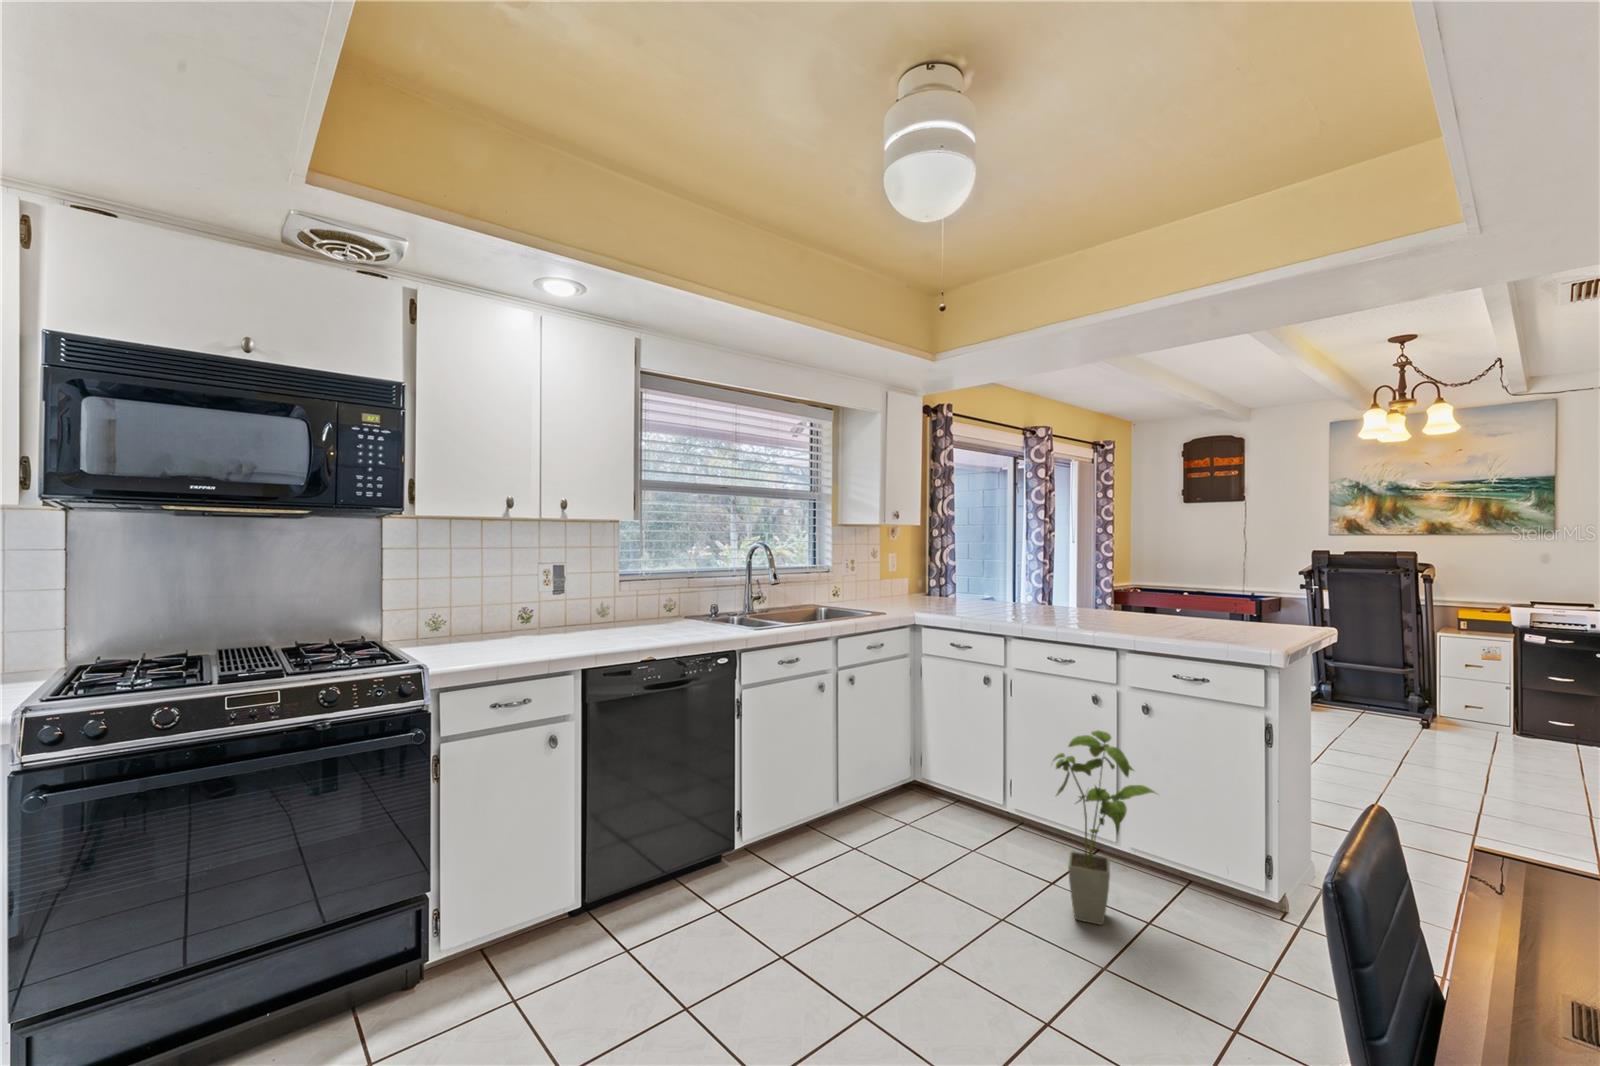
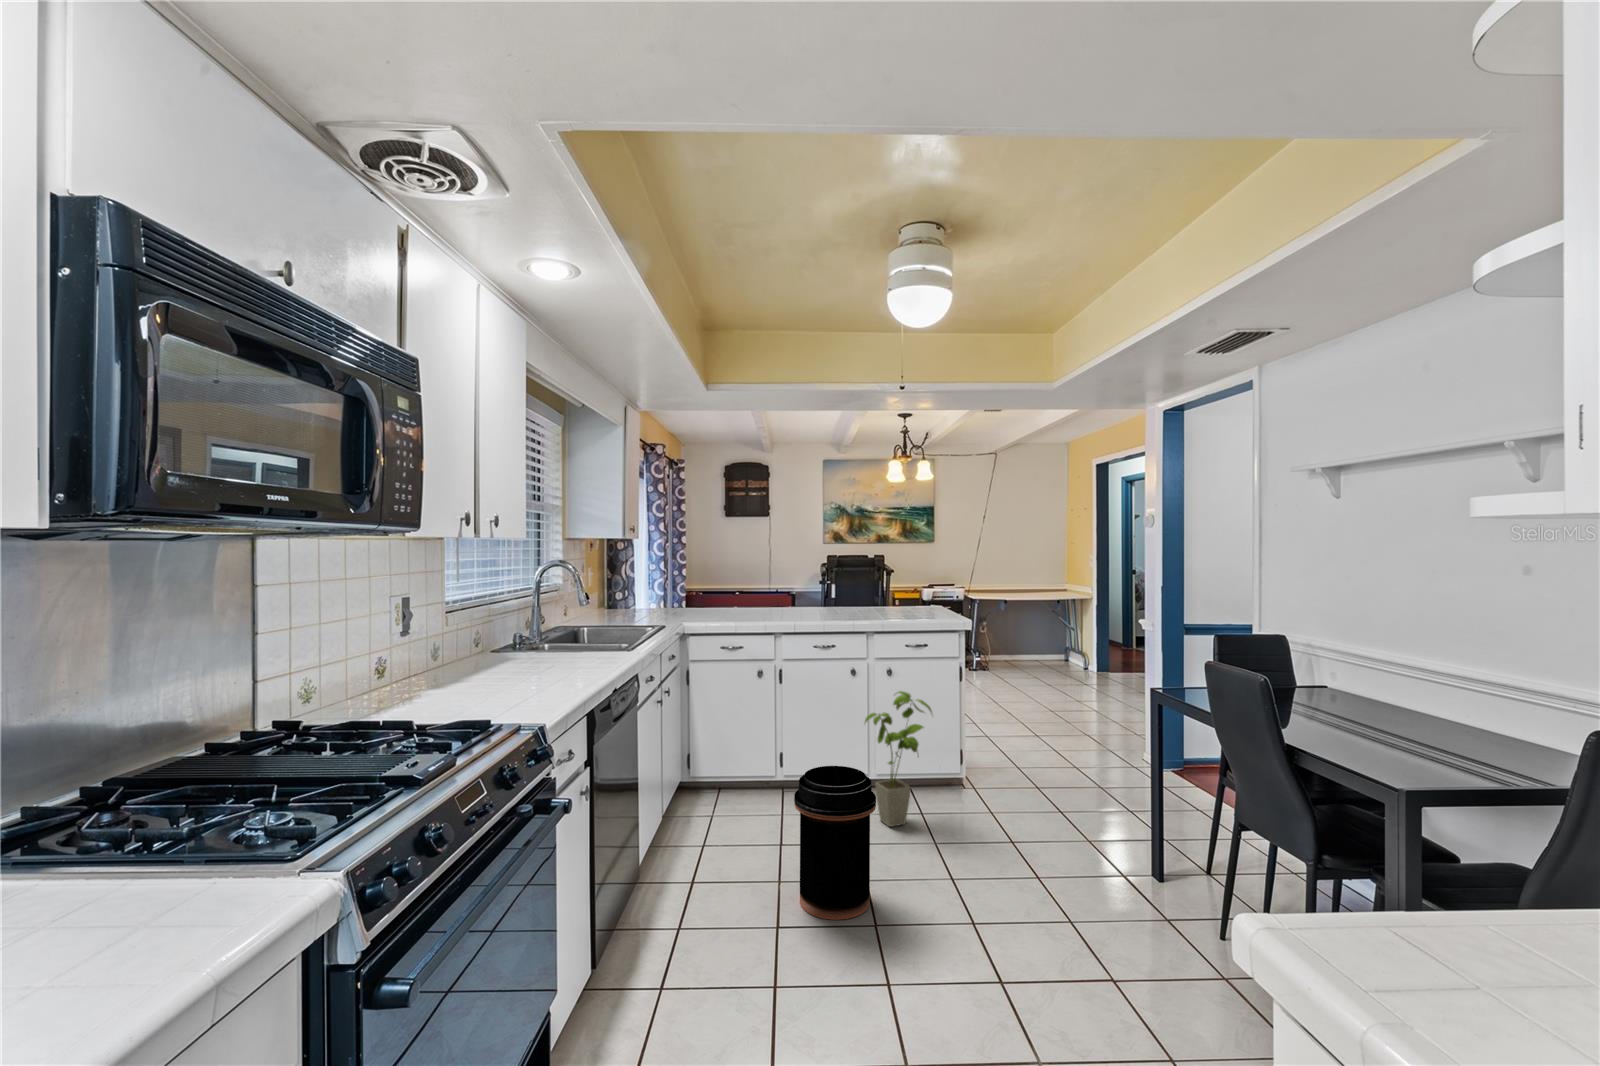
trash can: none [821,794,926,997] -> present [794,766,876,920]

